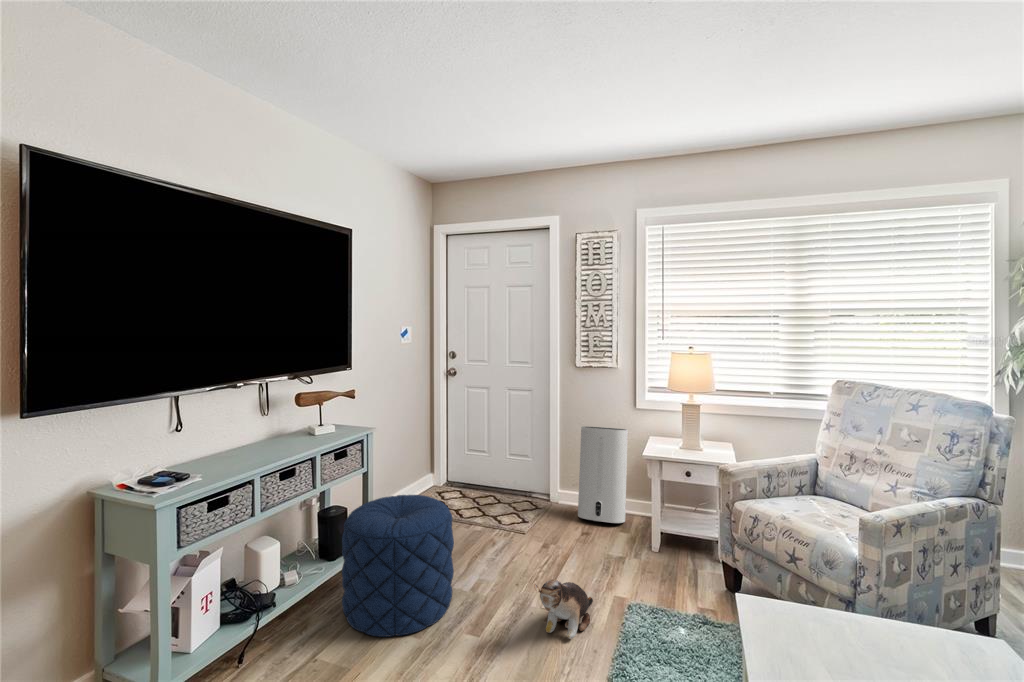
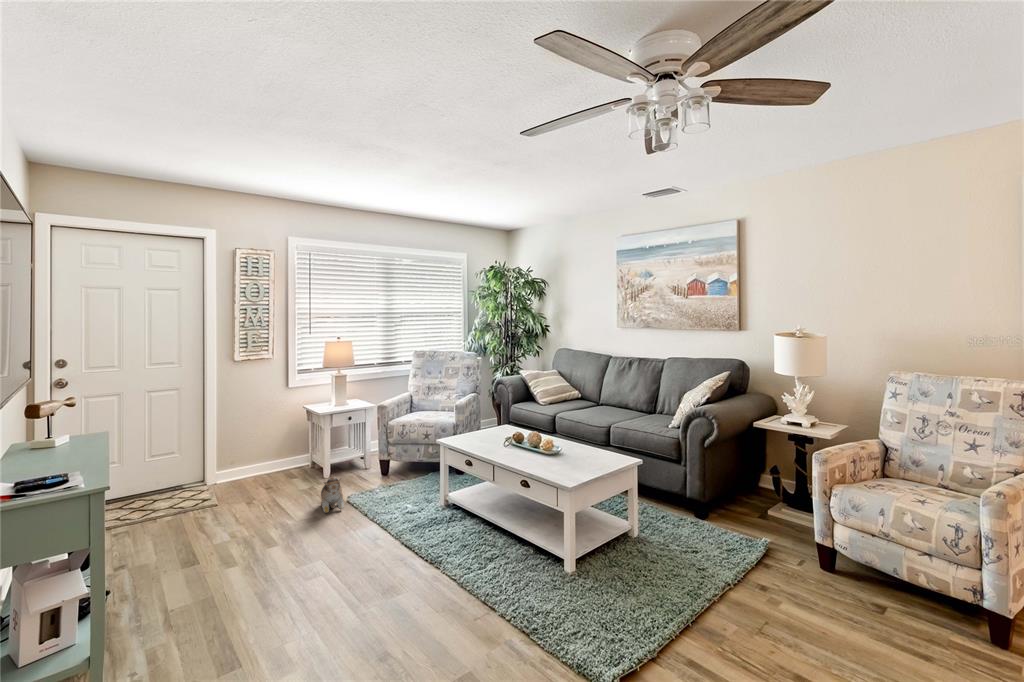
air purifier: present [578,426,628,523] -> none [251,401,294,474]
pouf: present [342,495,454,637] -> none [153,459,254,565]

